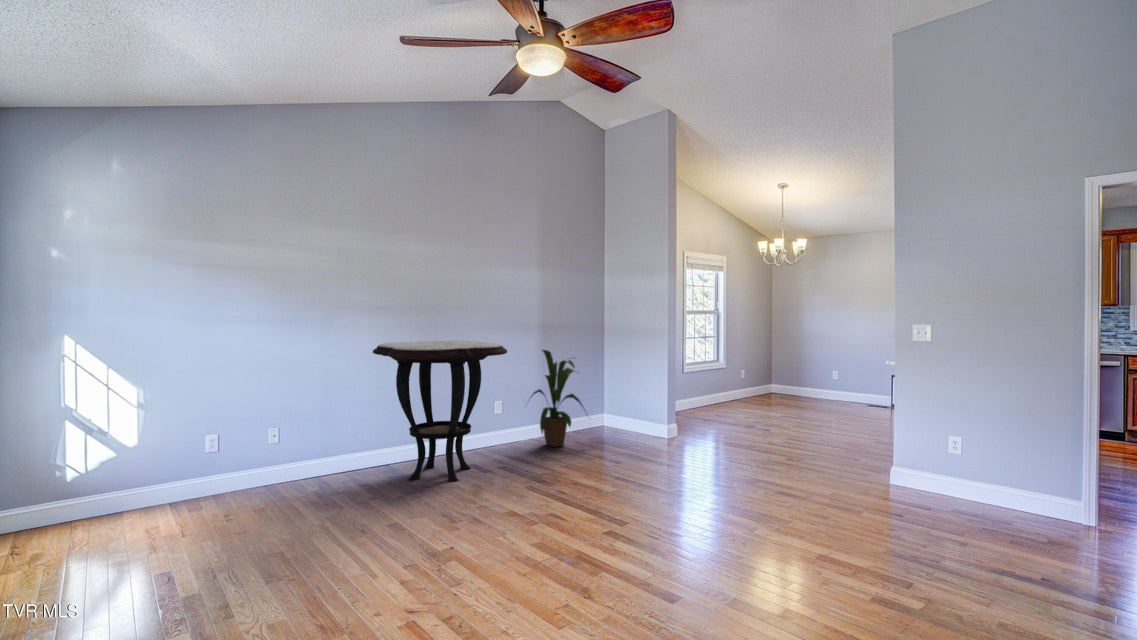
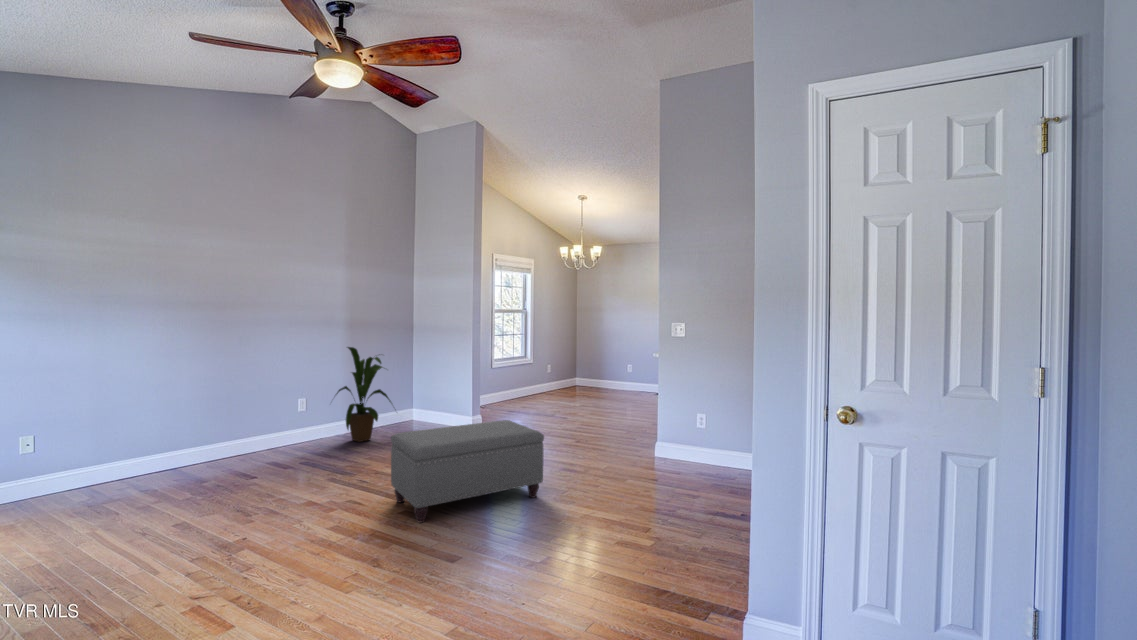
side table: present [373,341,507,482] -> none [148,339,308,485]
ottoman: none [592,438,769,550] -> present [391,420,544,523]

